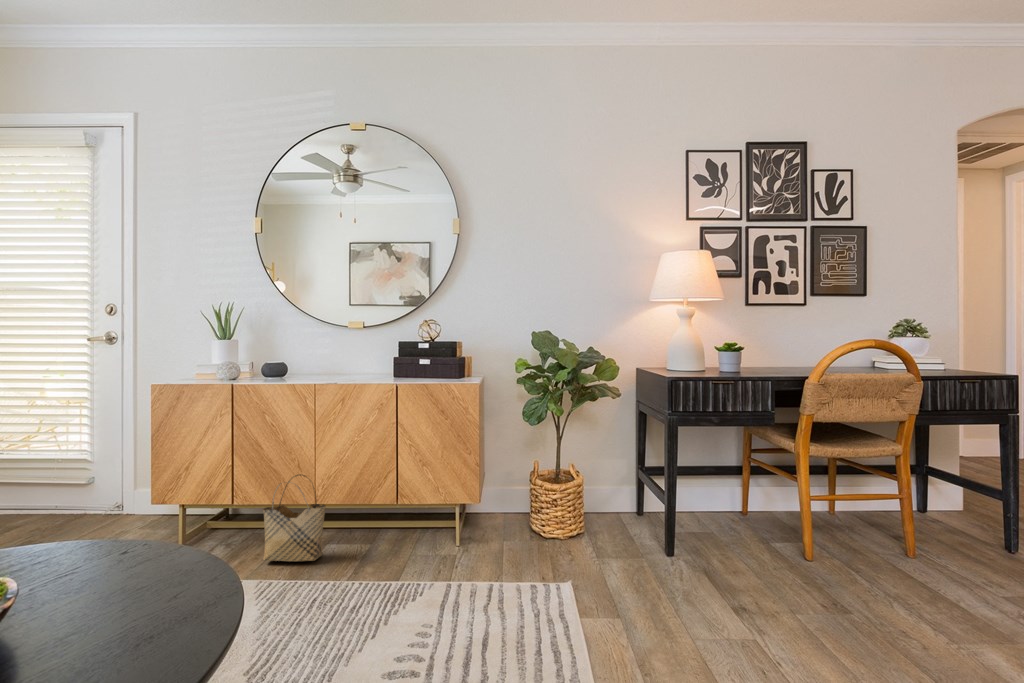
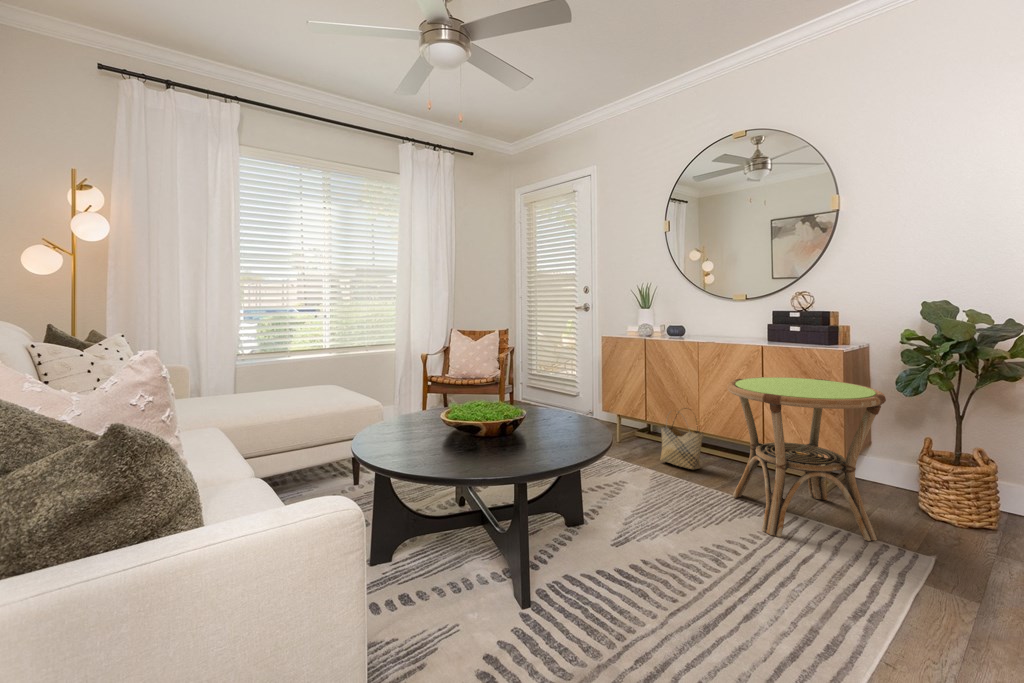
side table: none [370,416,526,622] -> present [727,377,886,541]

